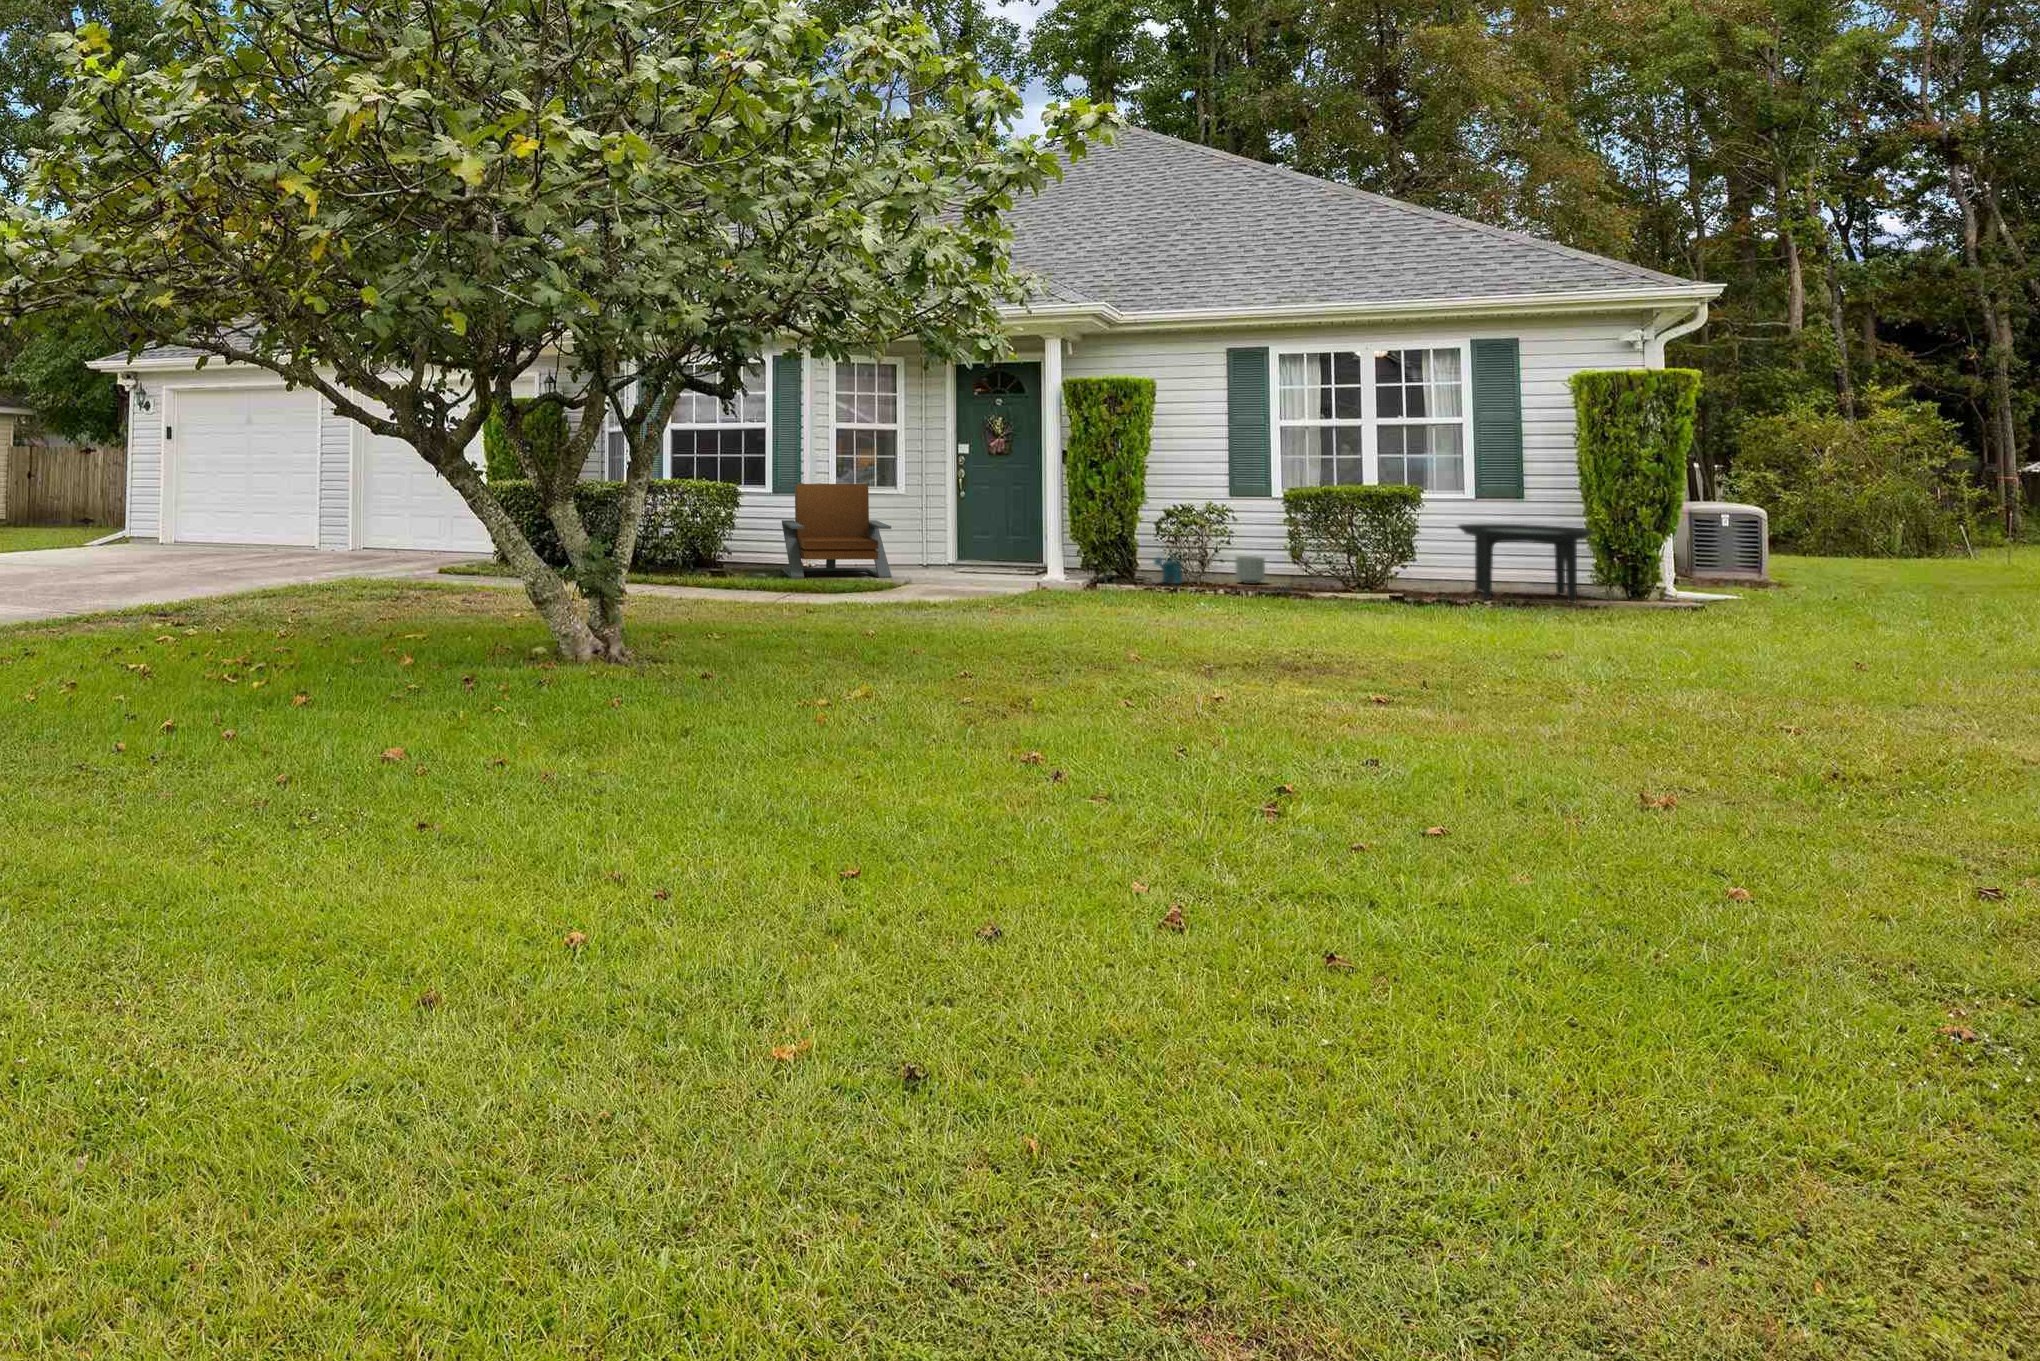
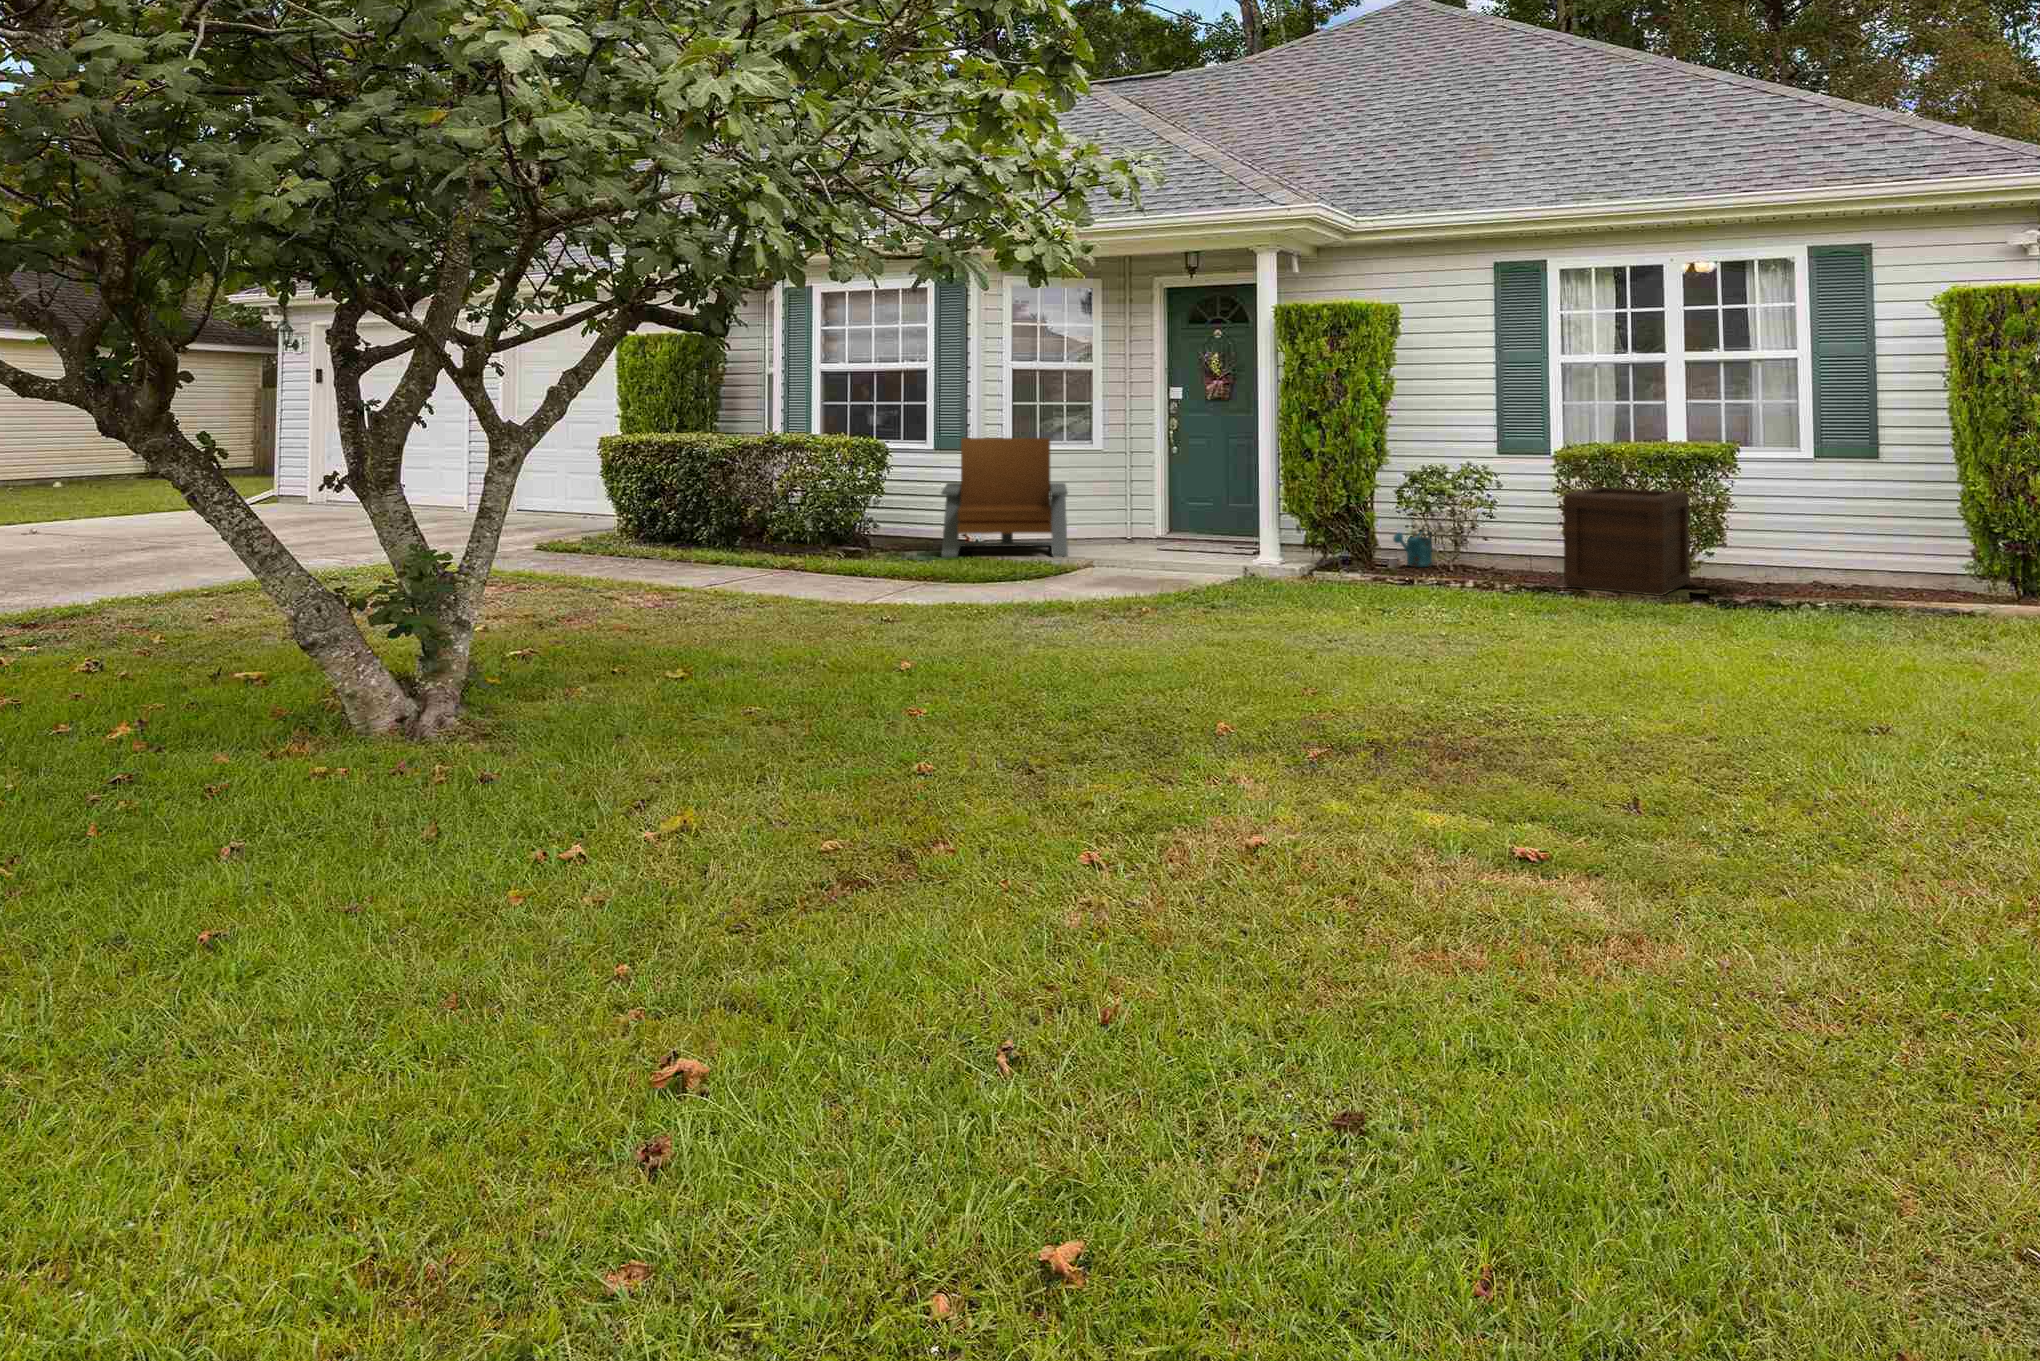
wooden crate: none [1295,521,1387,601] -> present [1563,487,1690,596]
round table: present [1458,524,1593,603] -> none [1784,490,1969,602]
planter: present [1236,556,1265,584] -> none [1502,530,1539,567]

